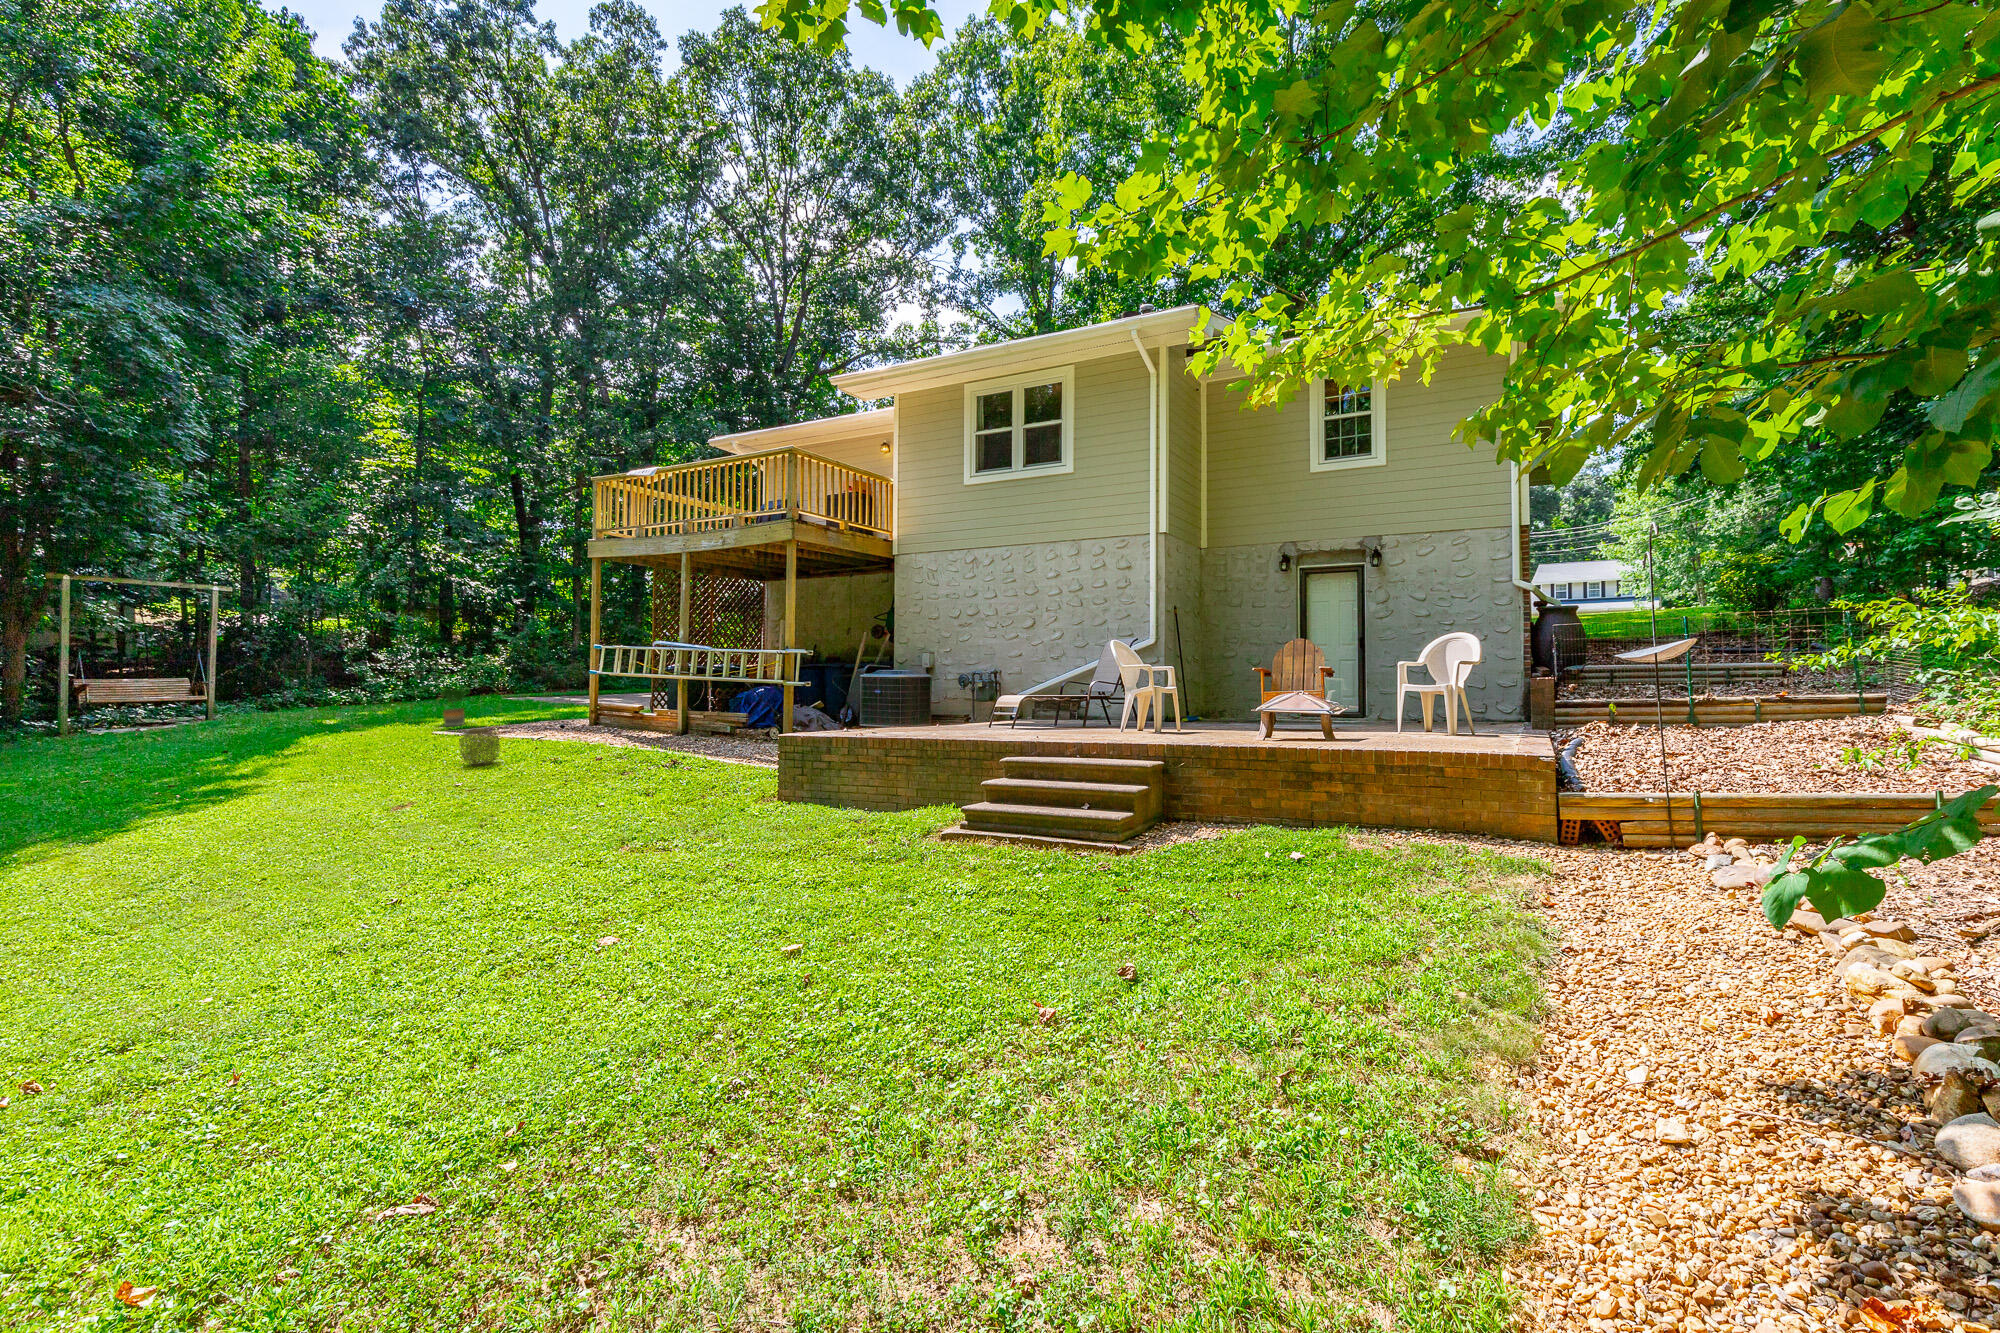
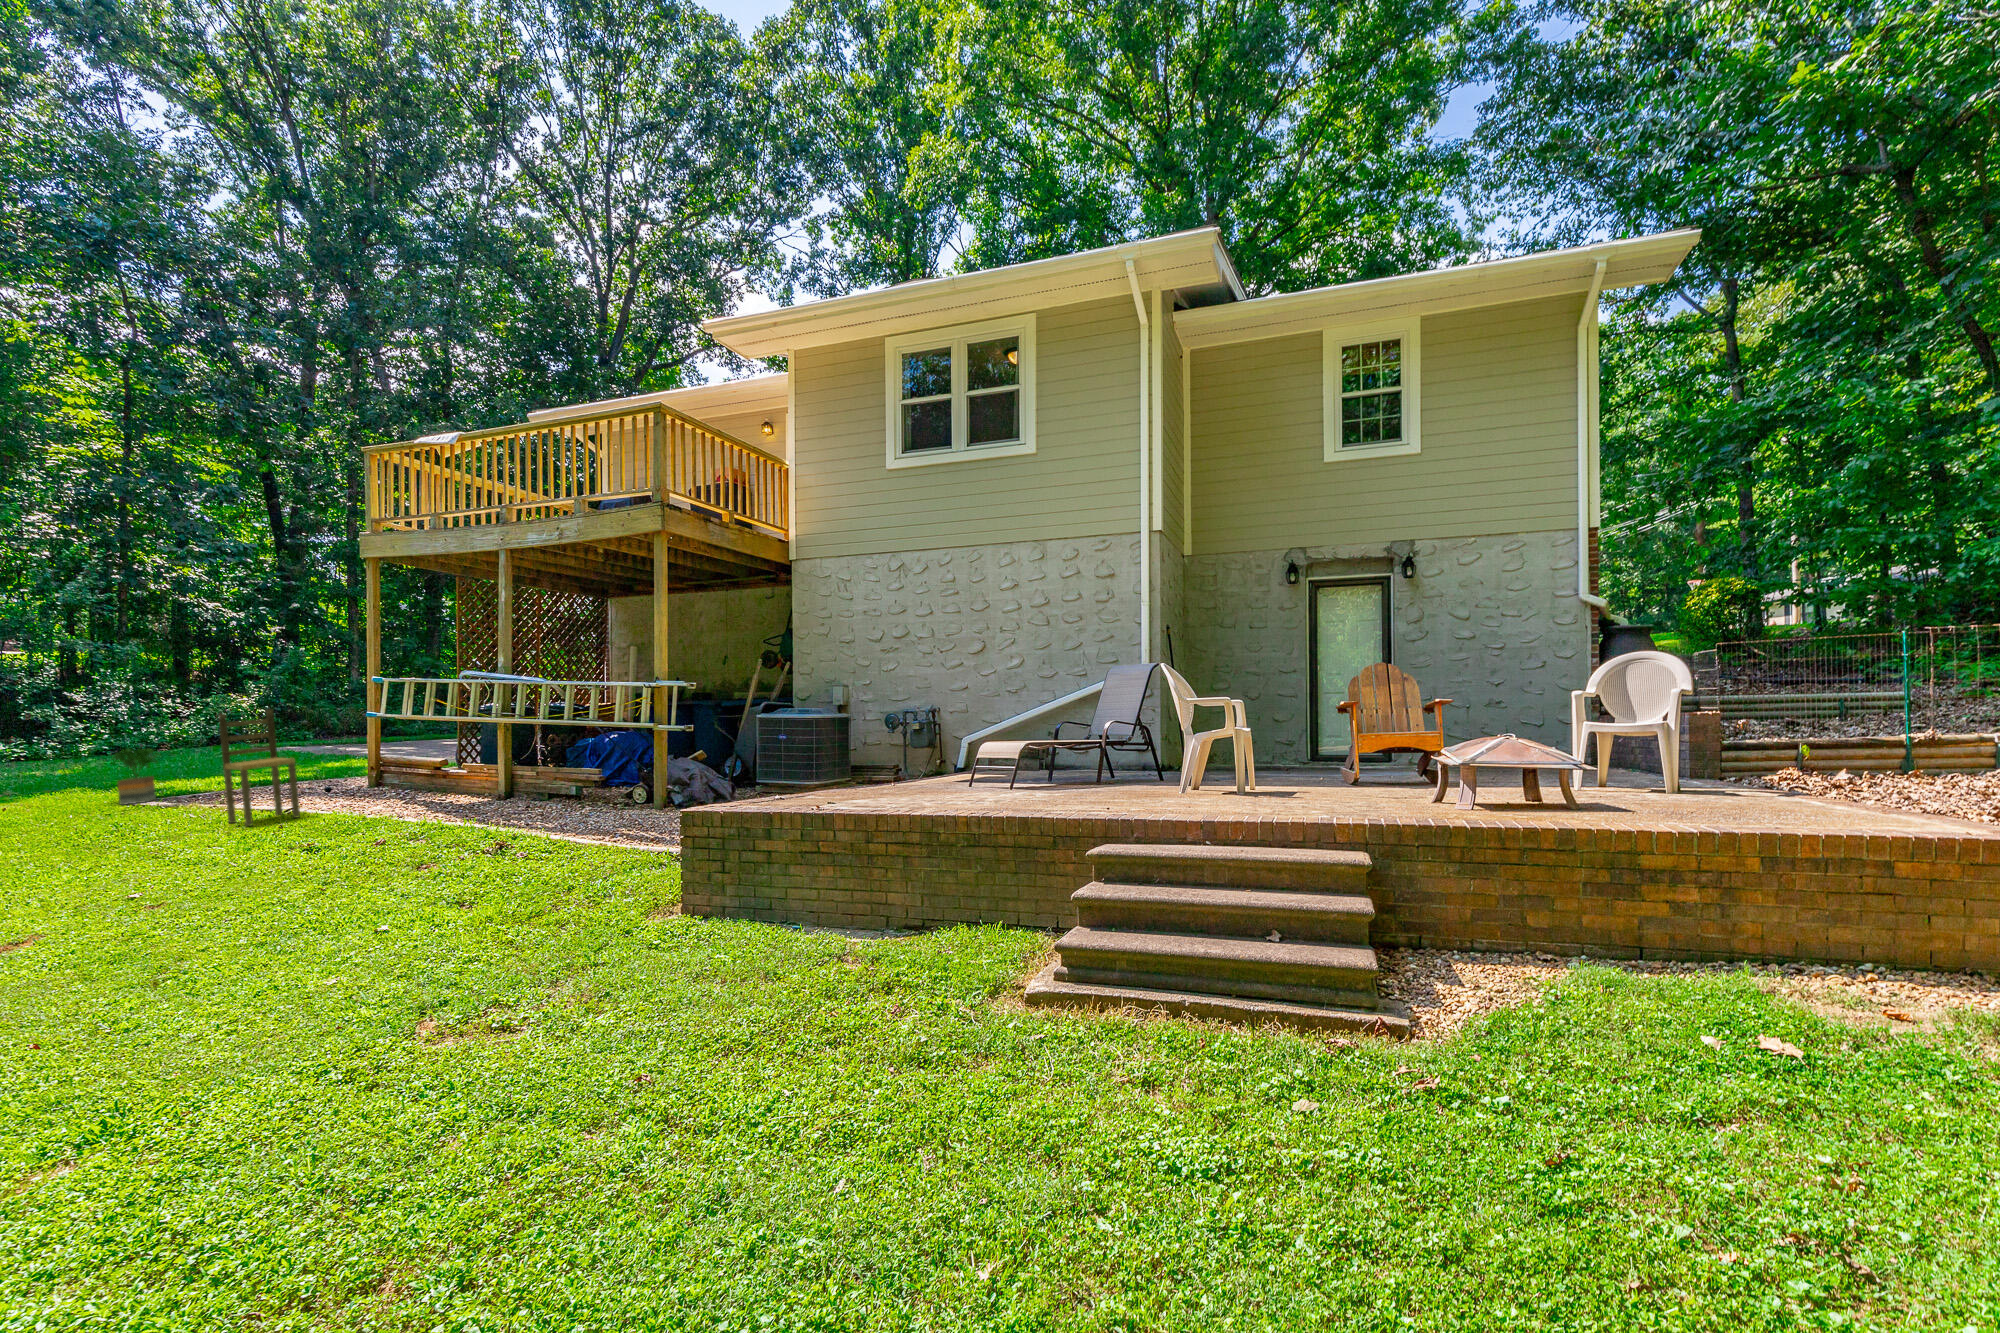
chair: none [504,666,551,744] -> present [218,709,300,826]
woven basket: present [460,728,500,766] -> none [130,808,208,871]

